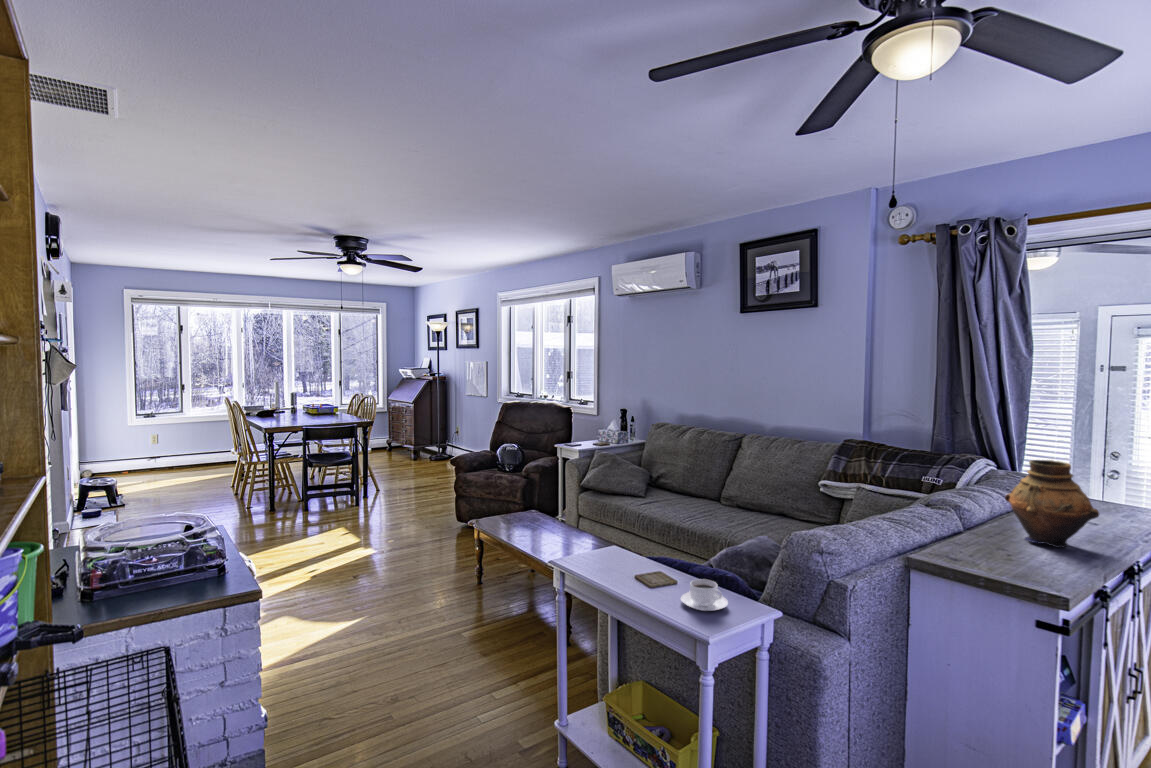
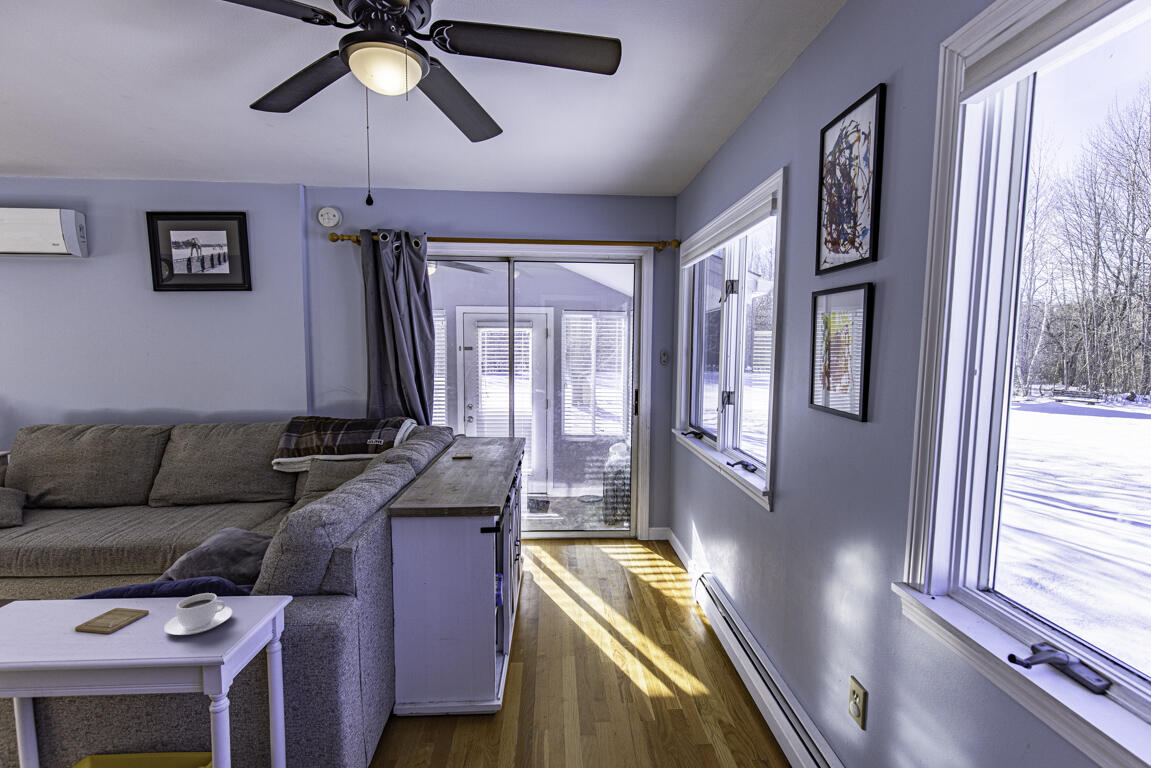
vase: present [1005,460,1099,548] -> none [443,411,498,473]

